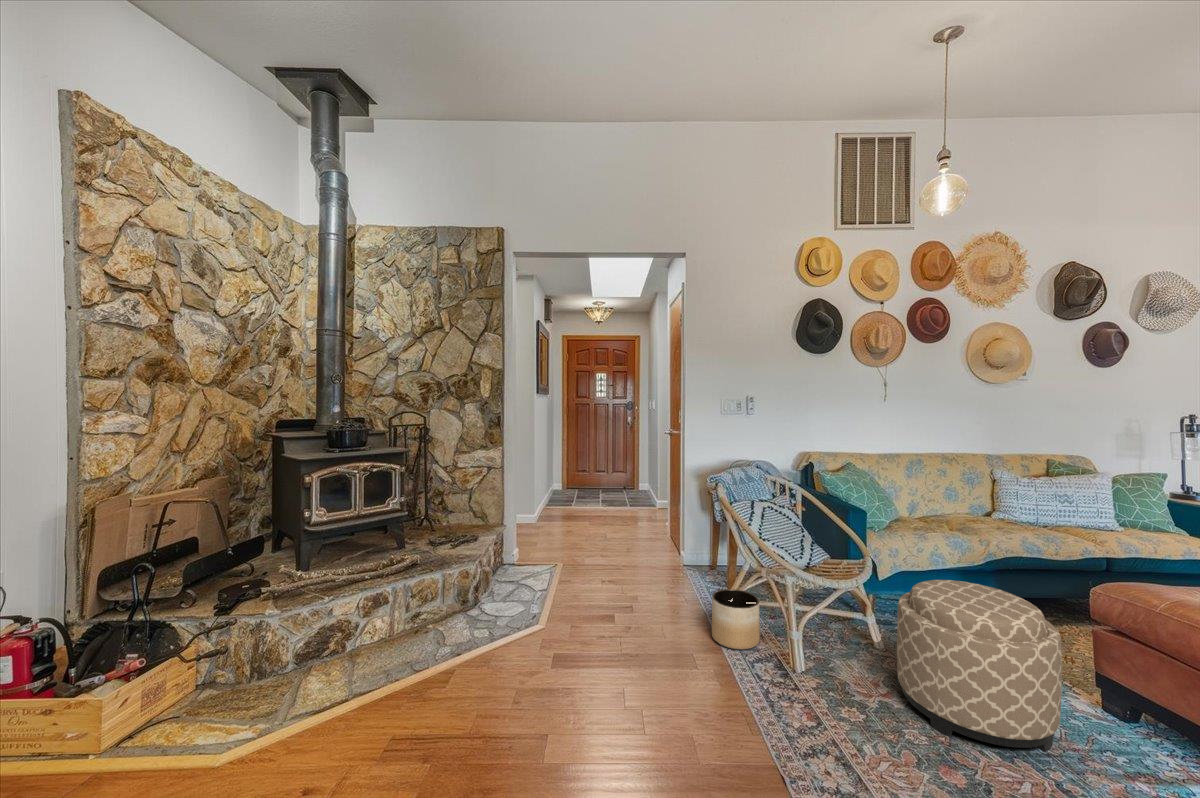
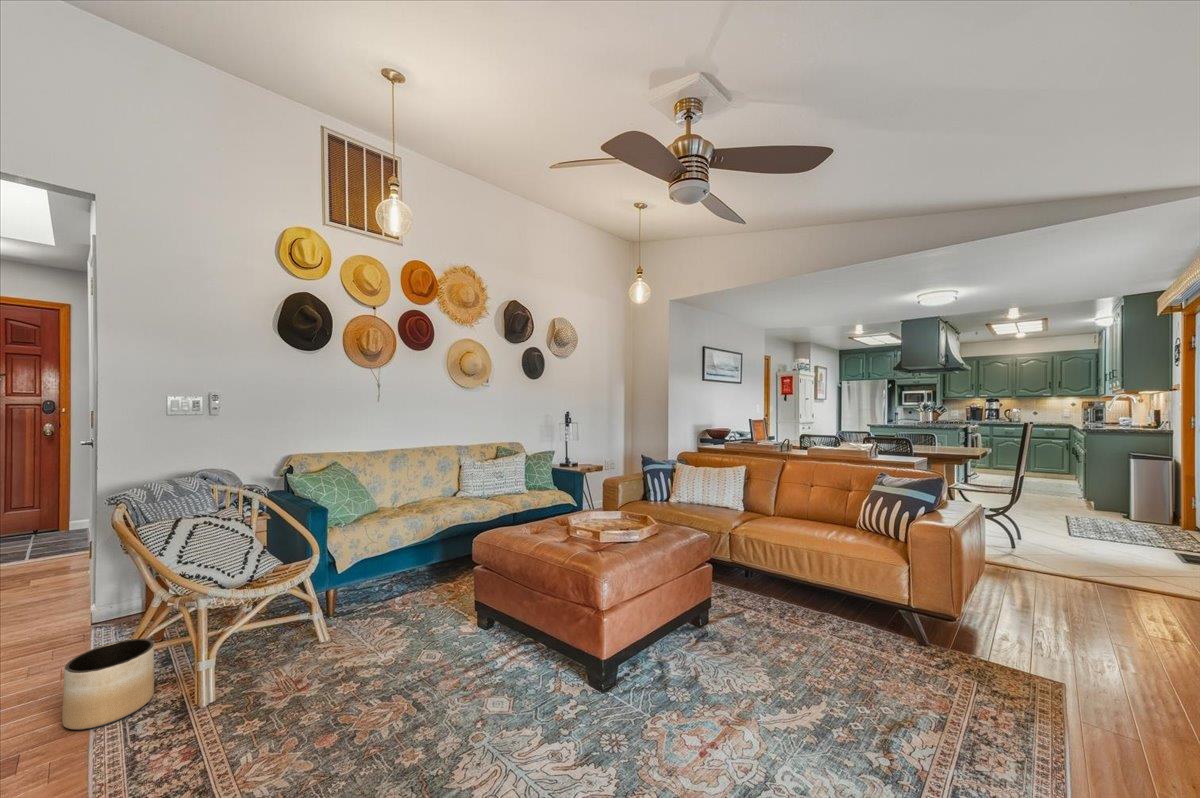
ottoman: present [897,580,1062,752] -> none [311,560,447,723]

